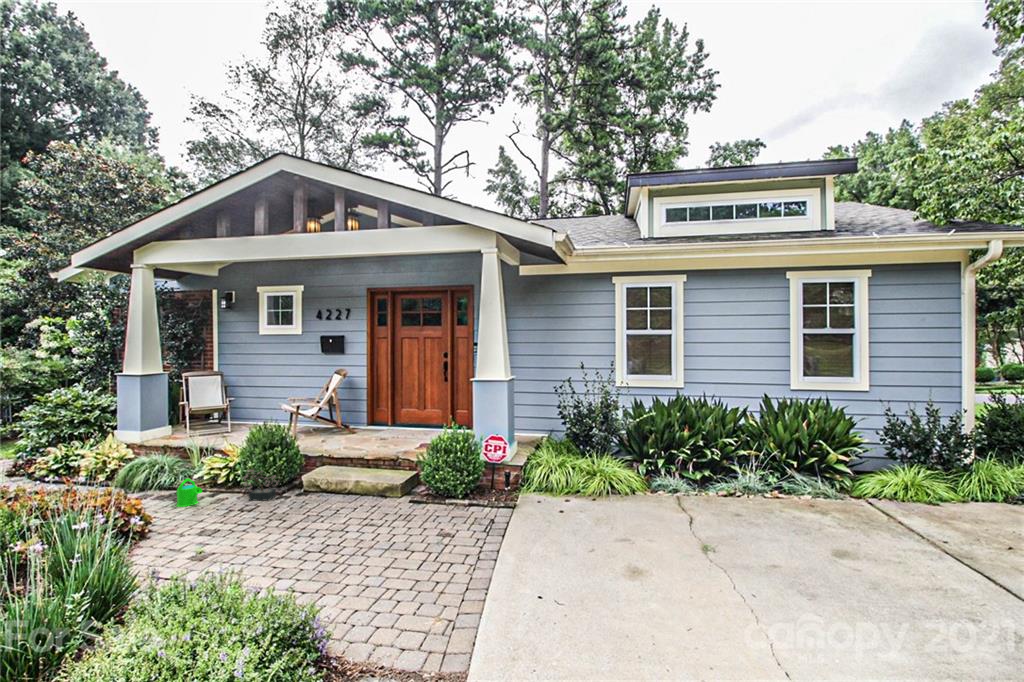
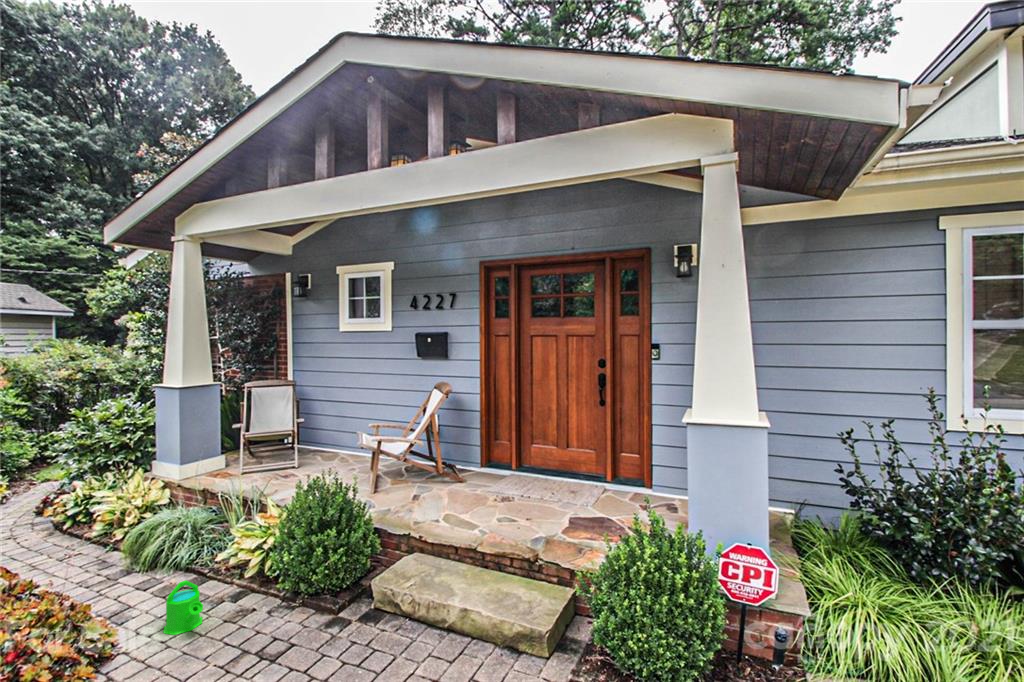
decorative plant: present [243,470,278,500] -> none [266,566,334,633]

